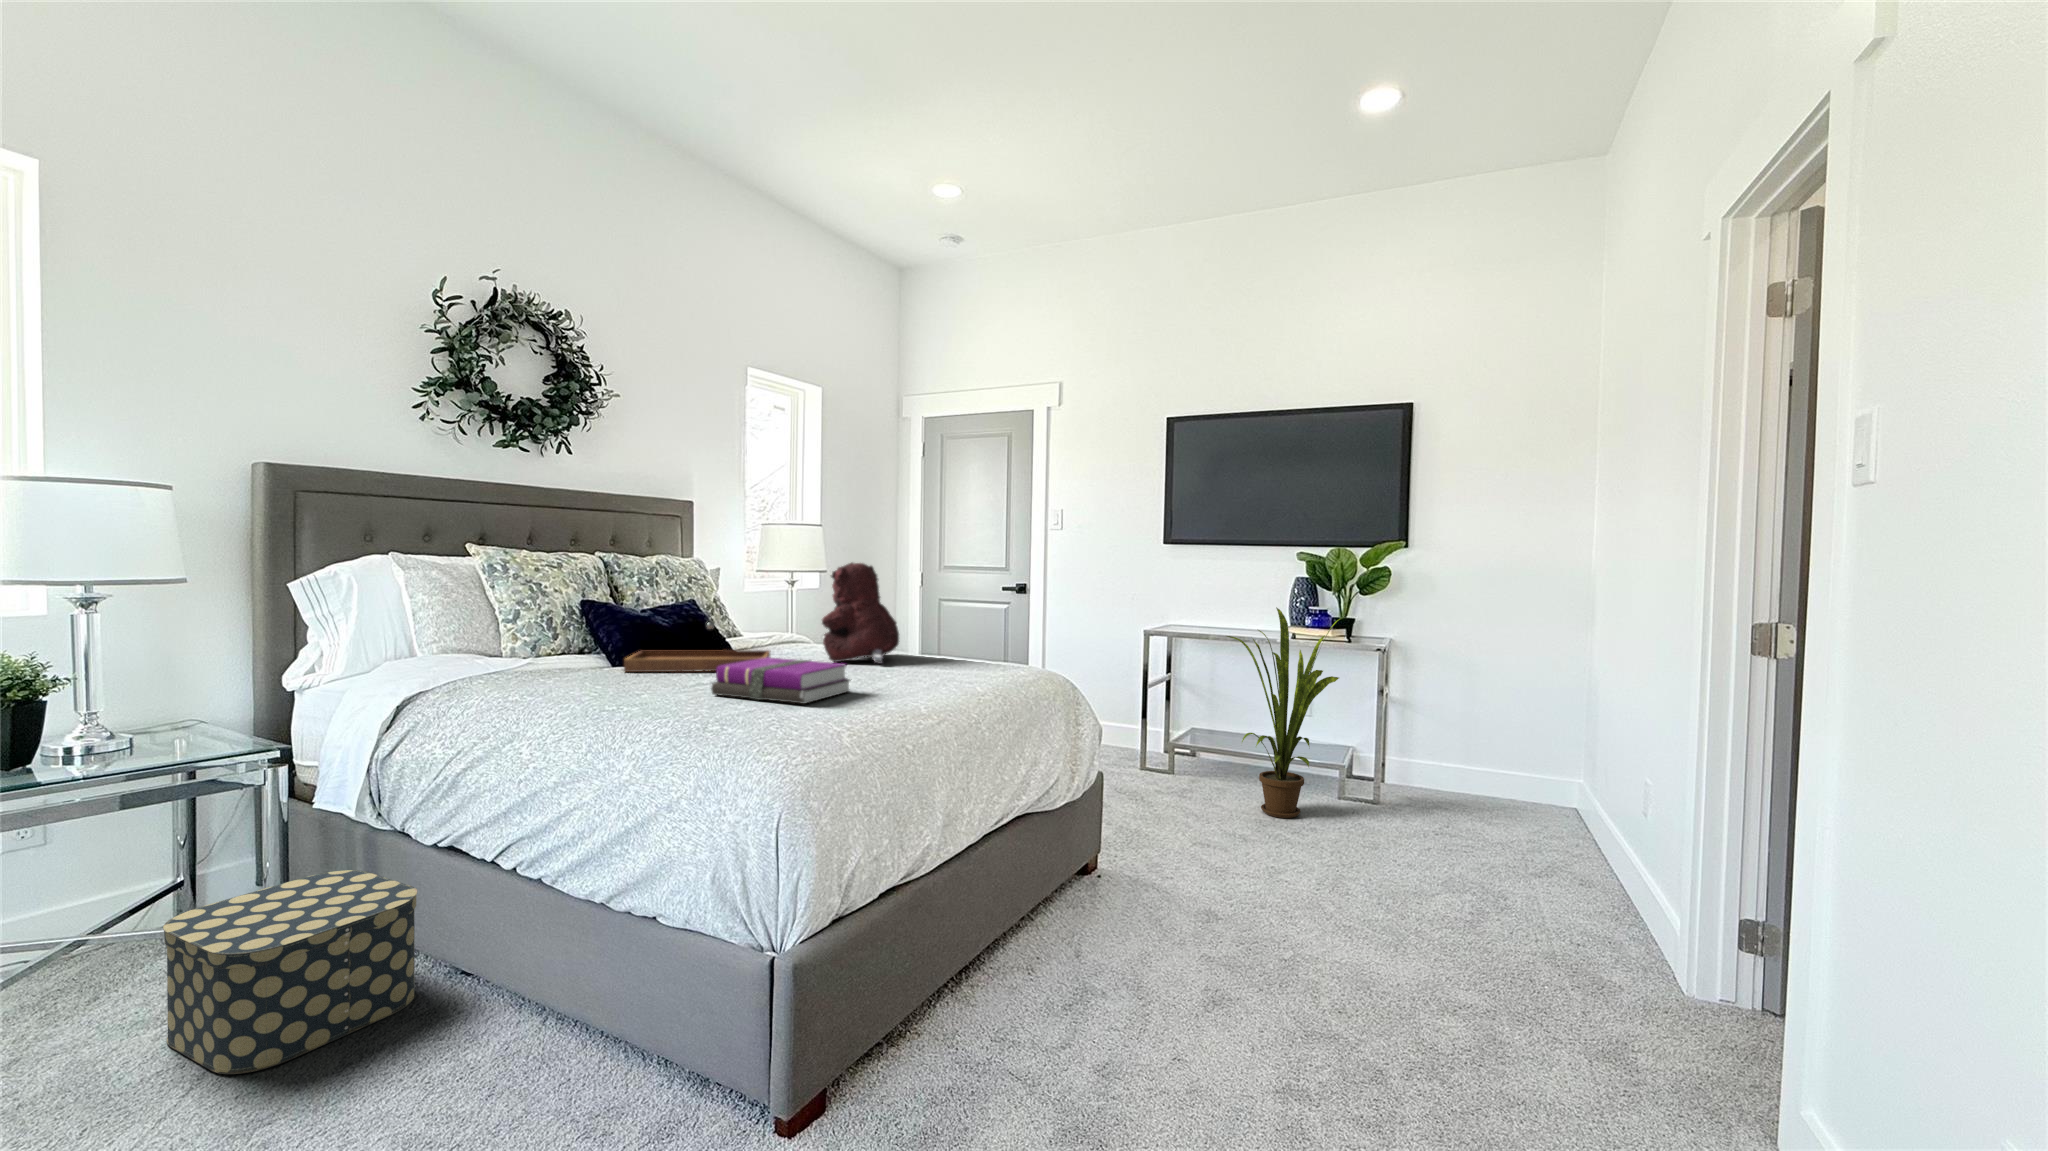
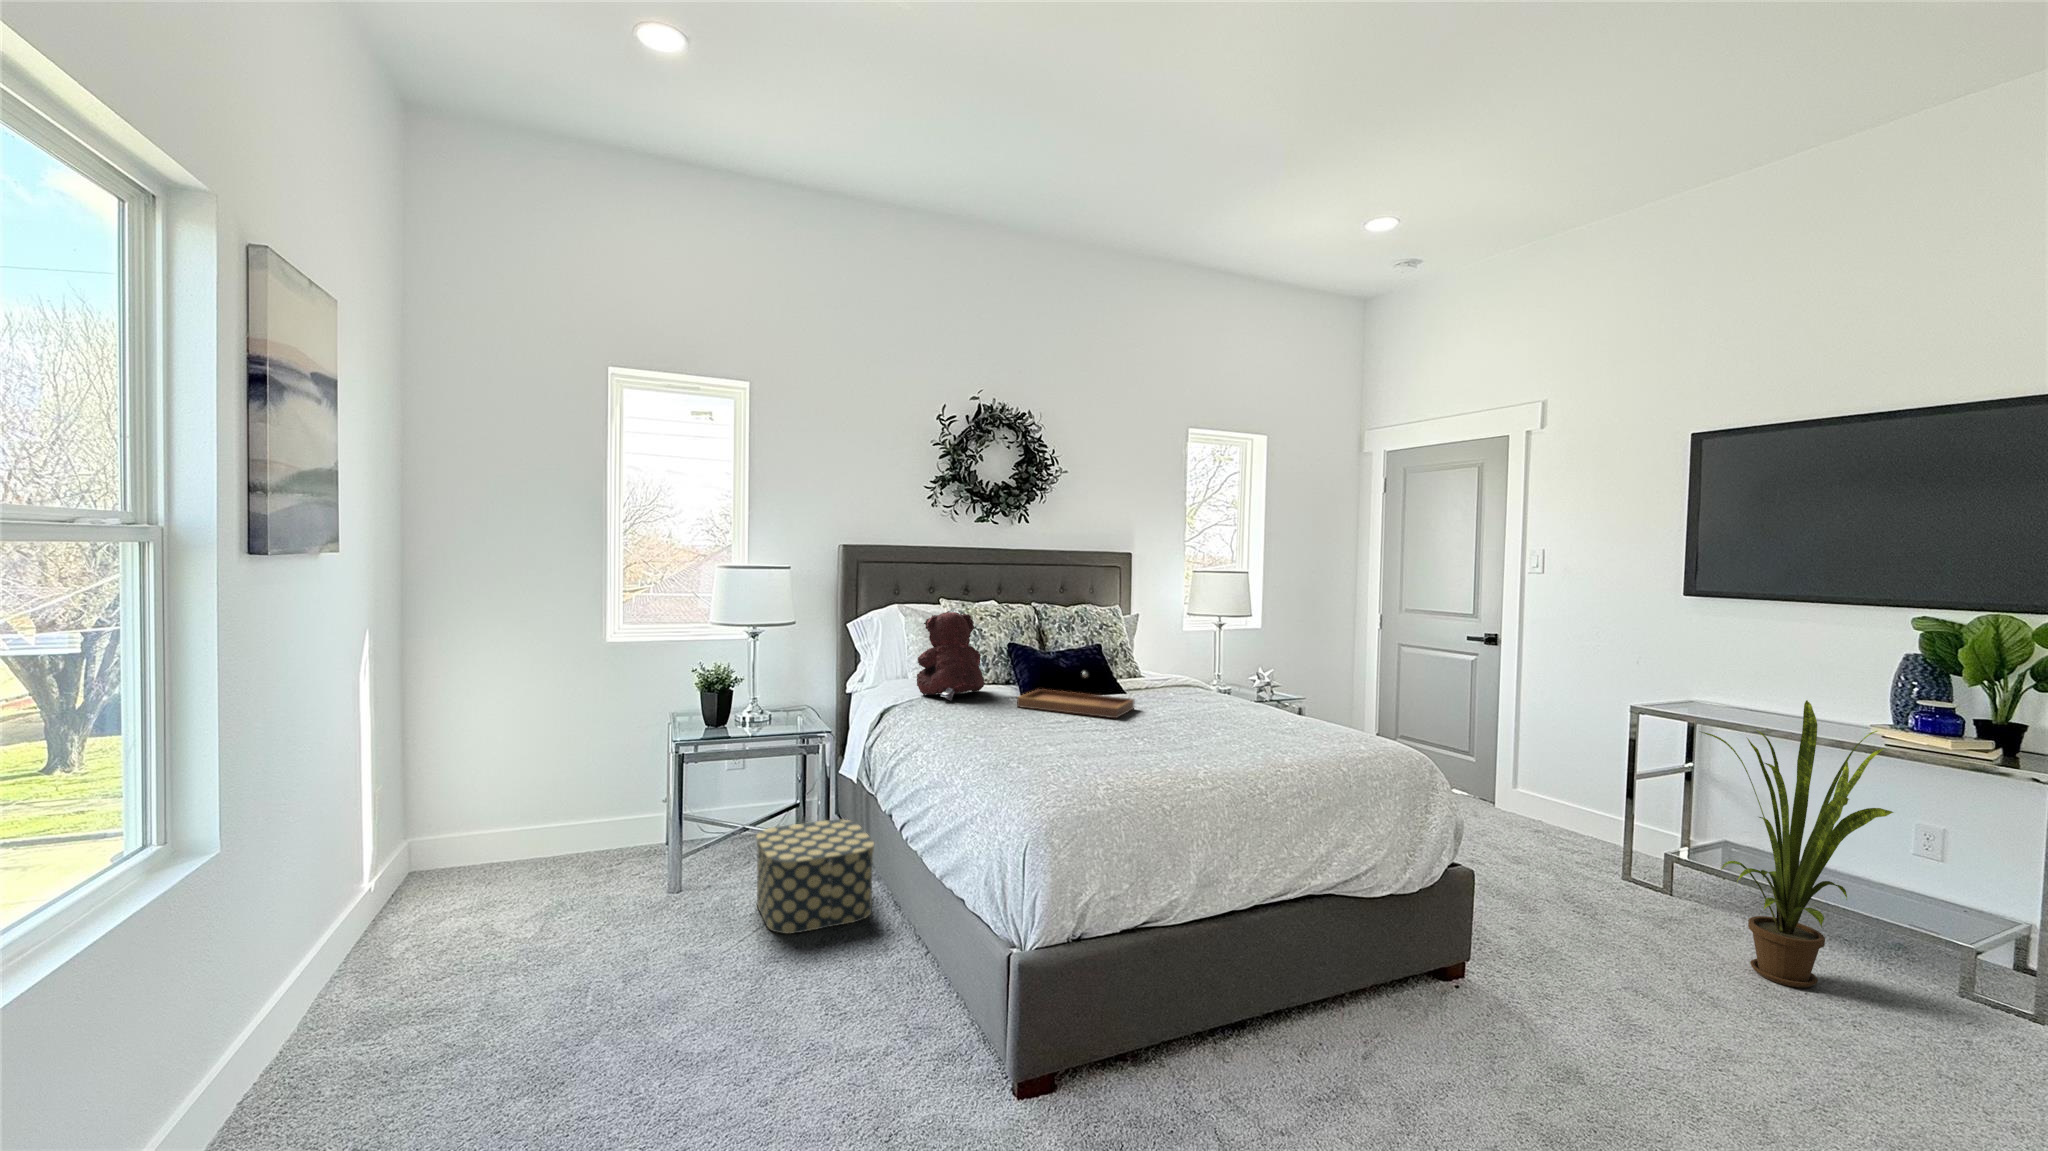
teddy bear: present [822,563,899,664] -> present [917,611,984,701]
notebook: present [711,657,850,704] -> none [1049,710,1158,757]

